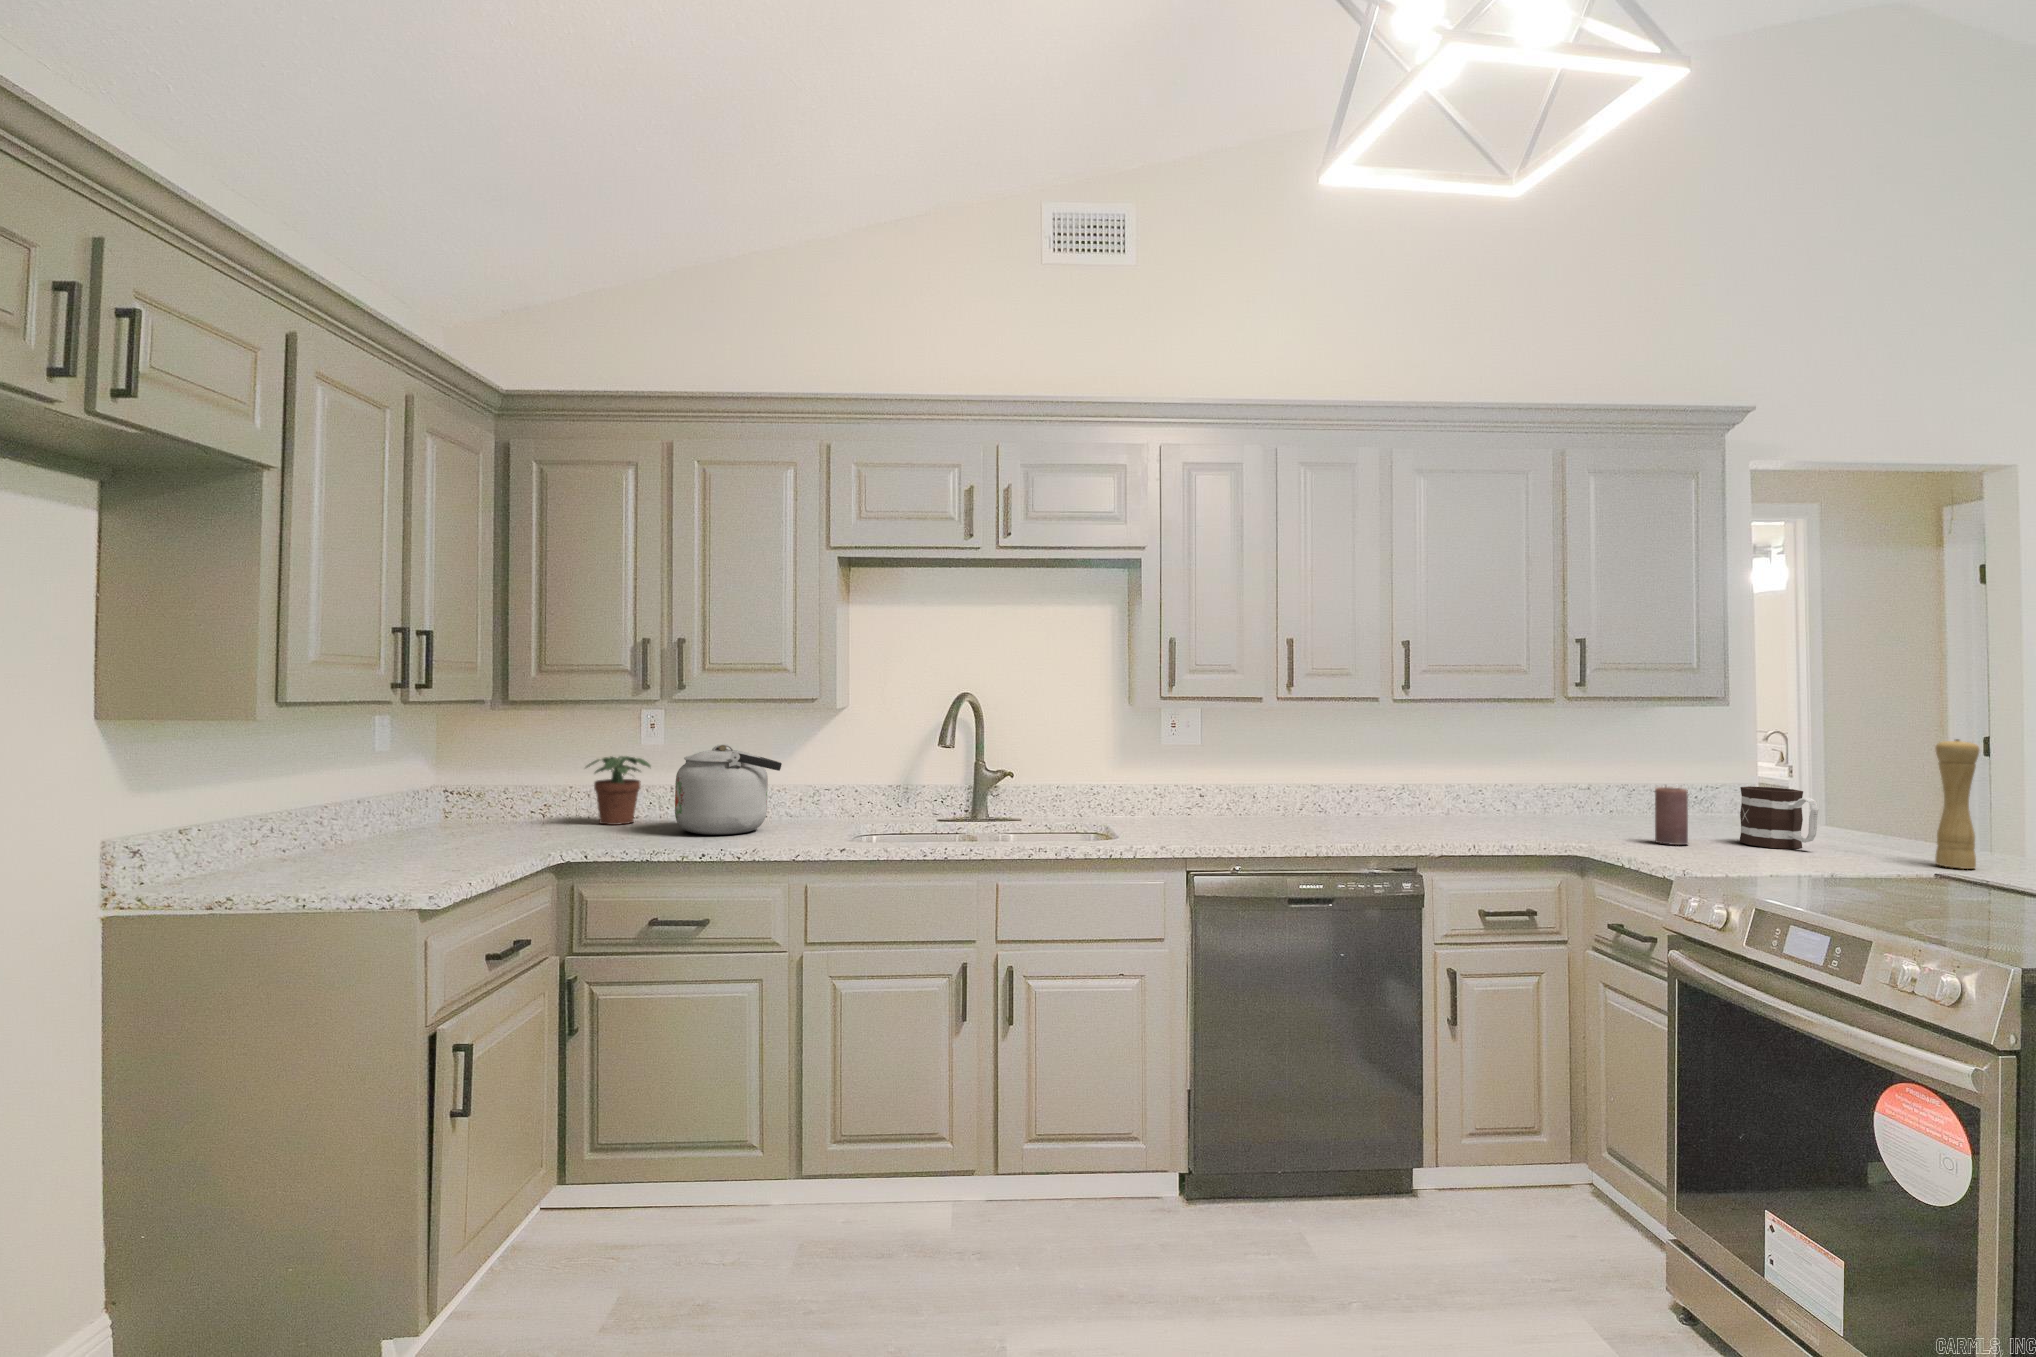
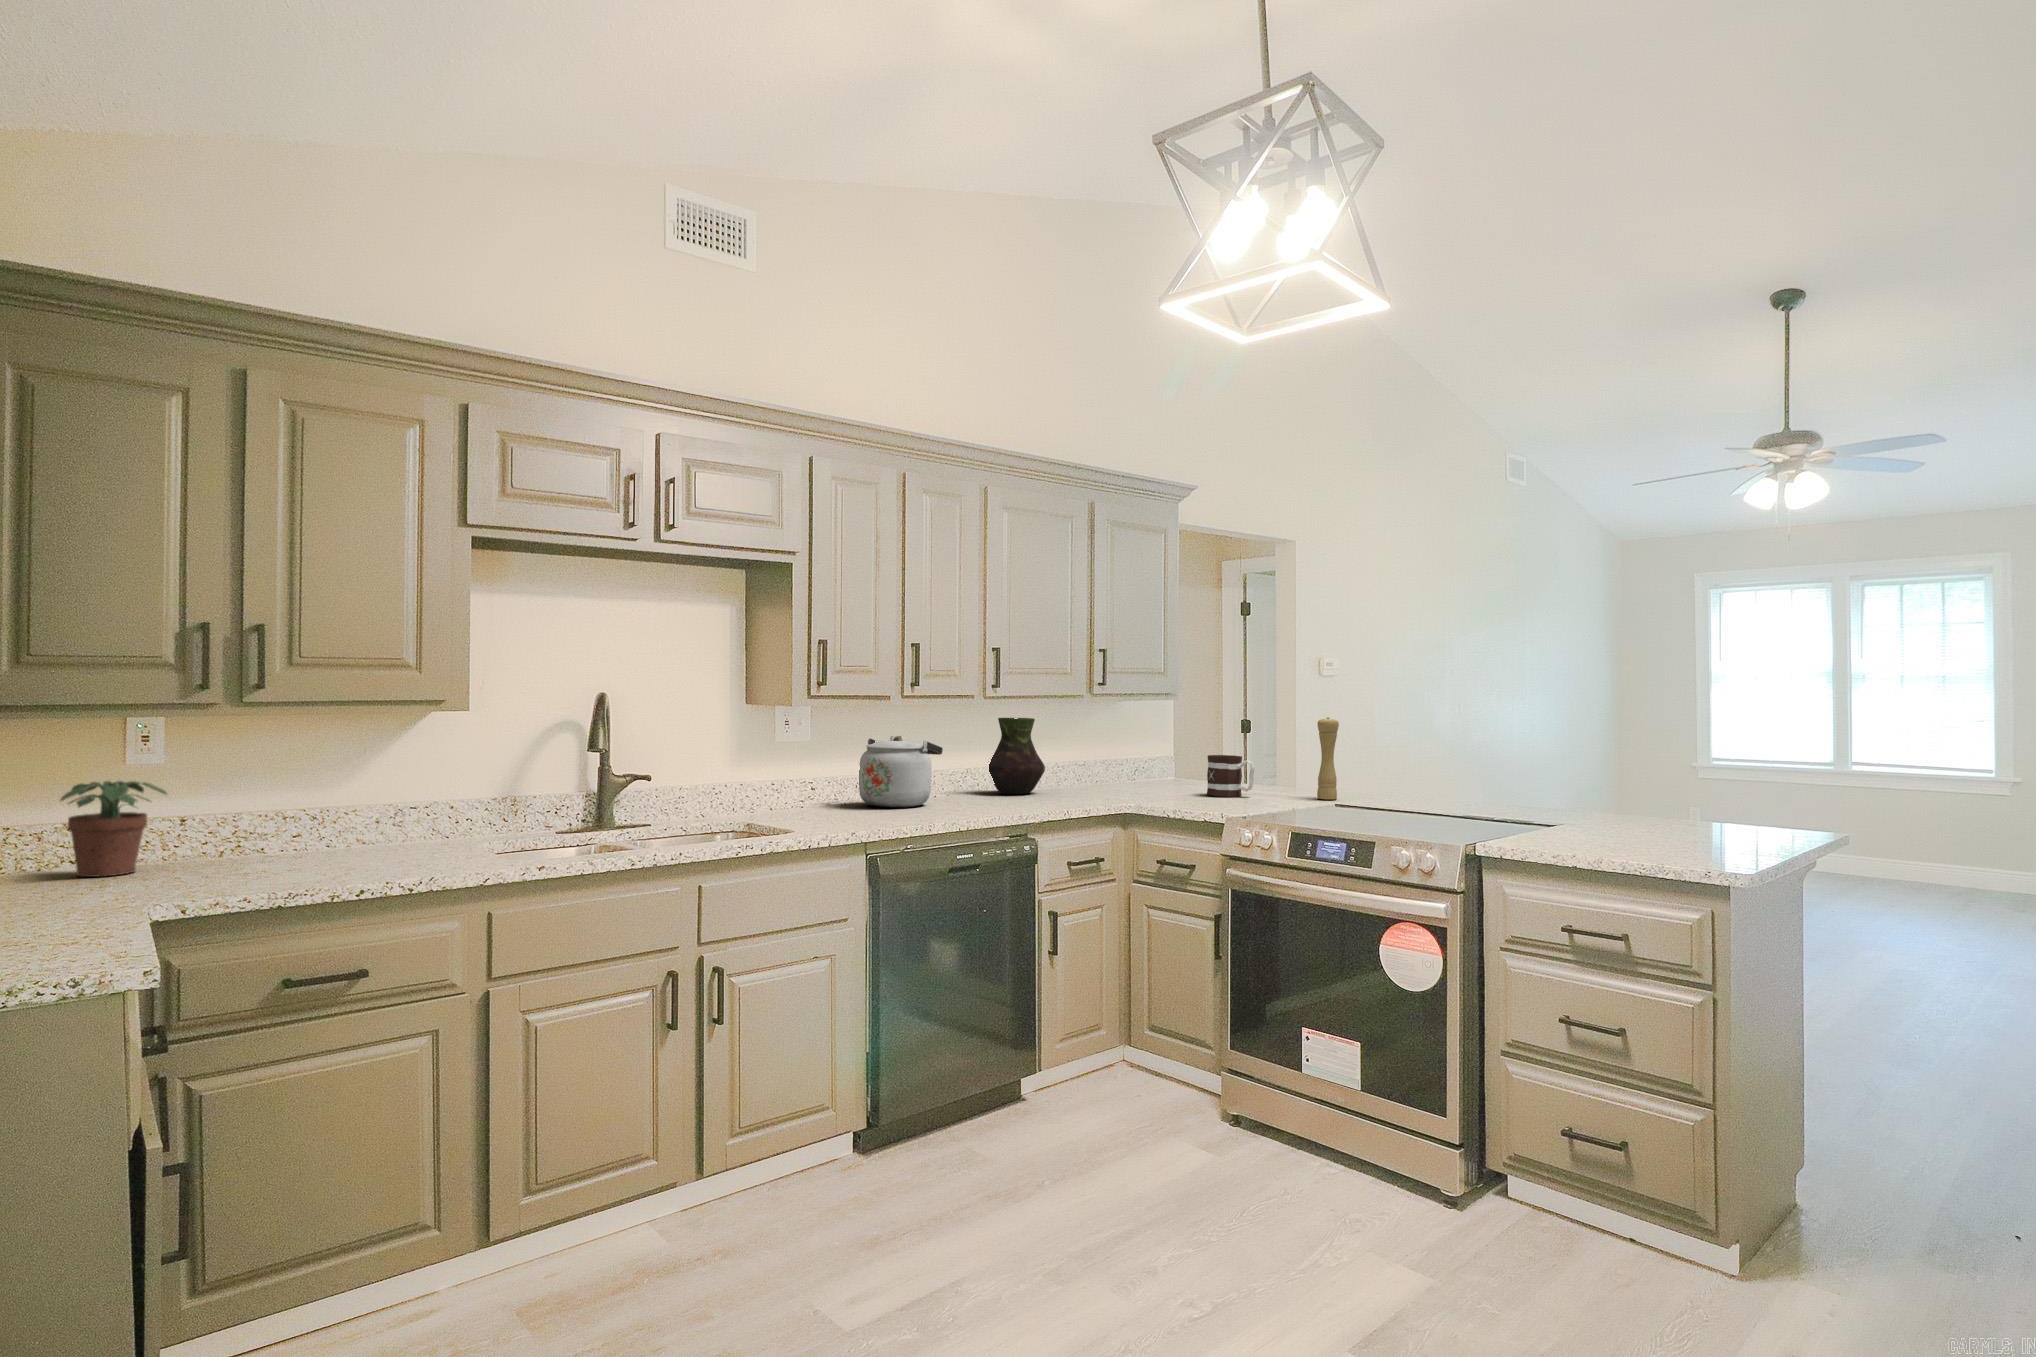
vase: none [1427,726,1504,819] -> present [989,718,1045,794]
kettle: present [675,744,782,835] -> present [859,735,943,807]
candle: present [1655,787,1688,845] -> none [1163,758,1184,800]

